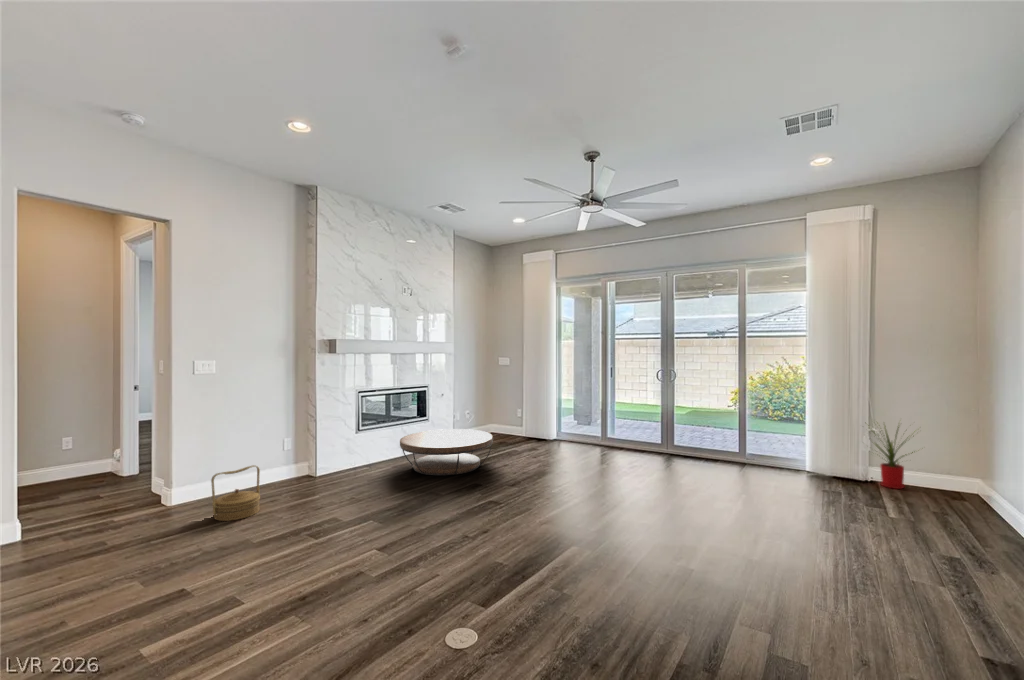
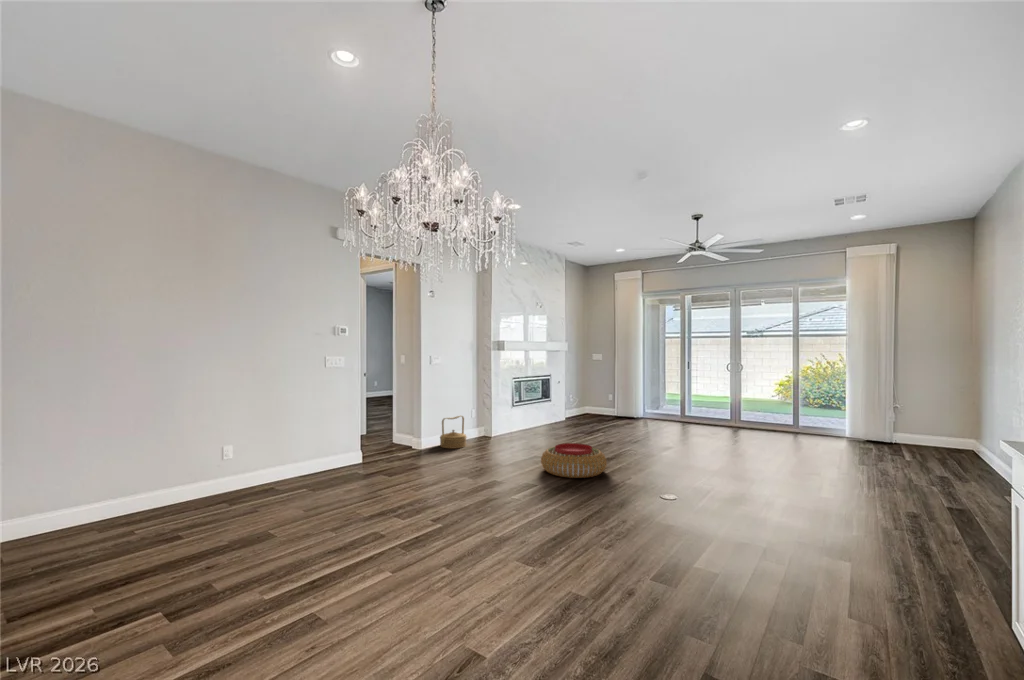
house plant: present [875,426,915,489] -> none [886,397,935,448]
coffee table: present [400,429,493,476] -> none [538,404,605,433]
pouf: none [315,523,430,599] -> present [541,443,606,478]

